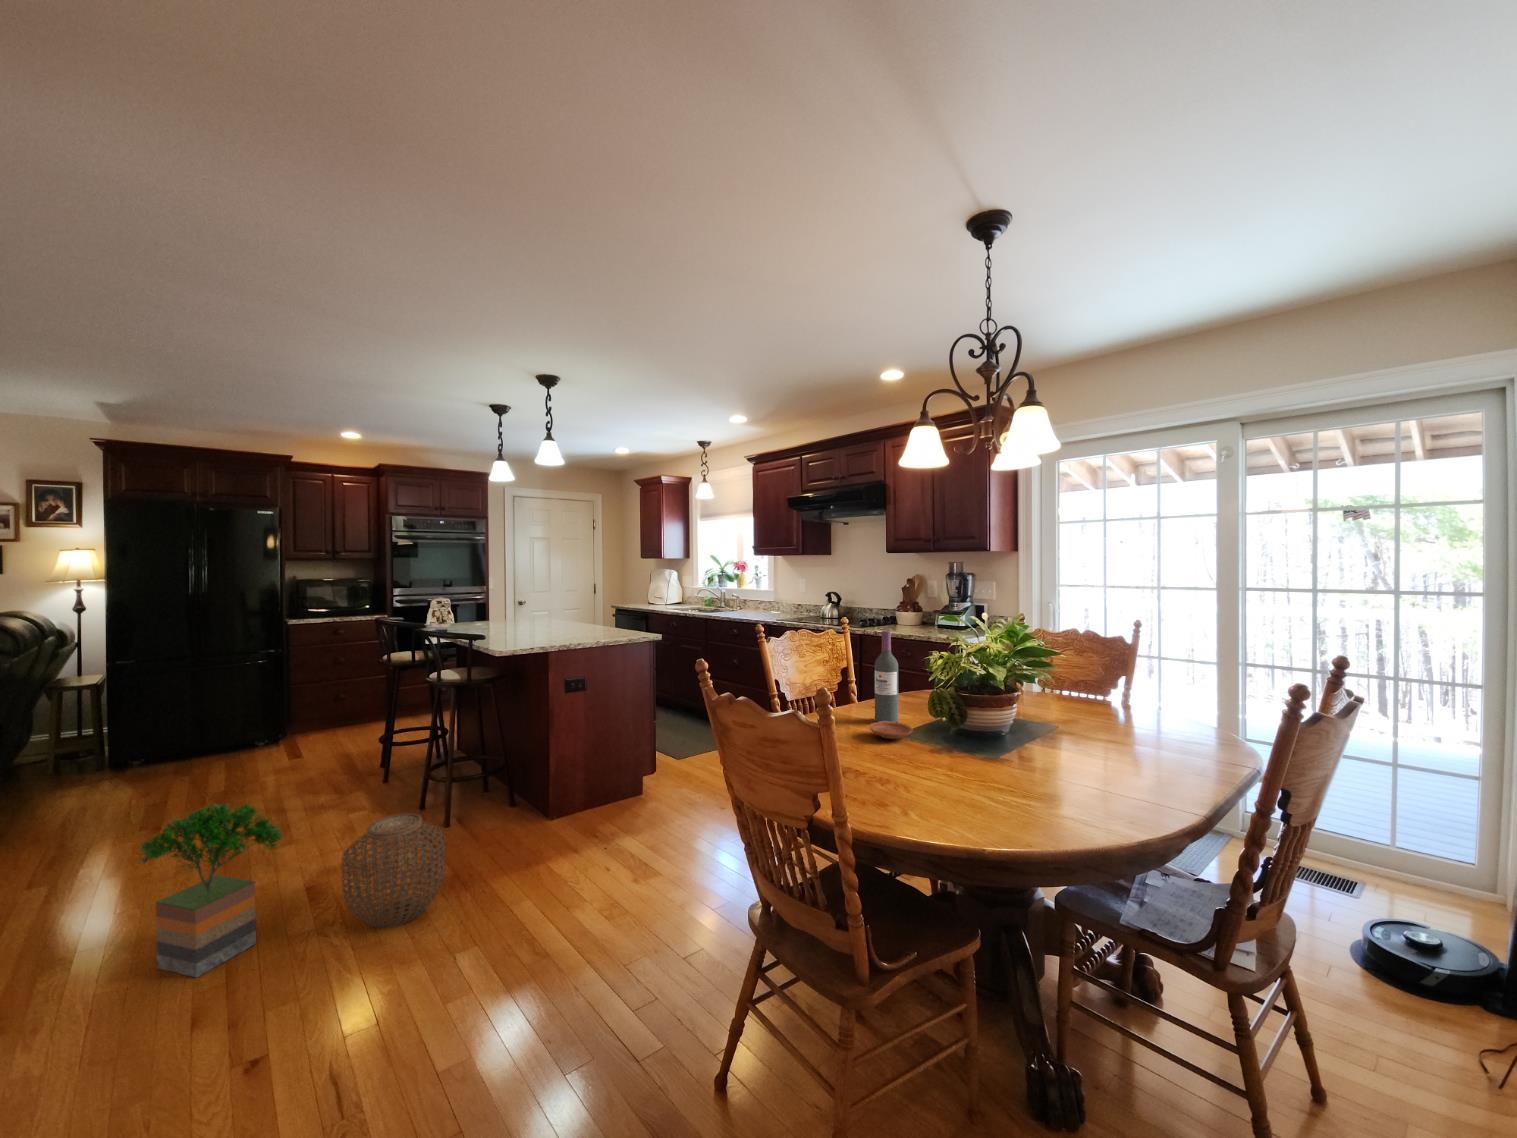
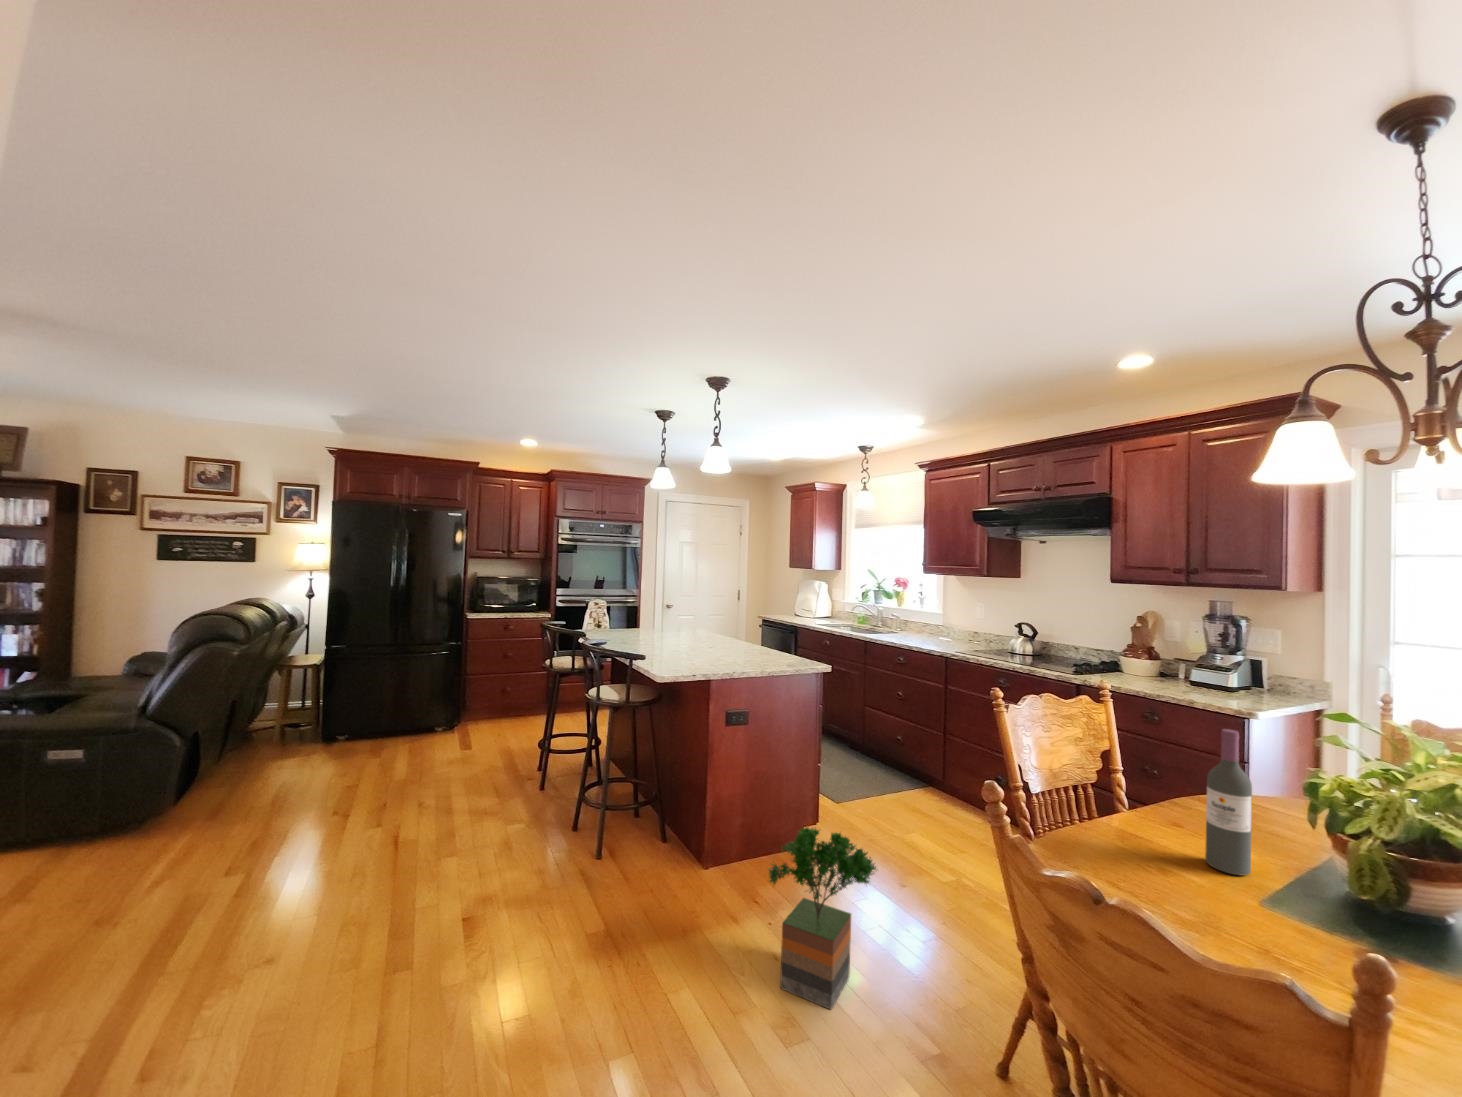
plate: present [869,721,913,739] -> none [1222,879,1313,923]
potted tree: present [138,803,283,977] -> present [769,827,876,1009]
woven basket: present [341,813,446,927] -> none [494,863,600,1001]

